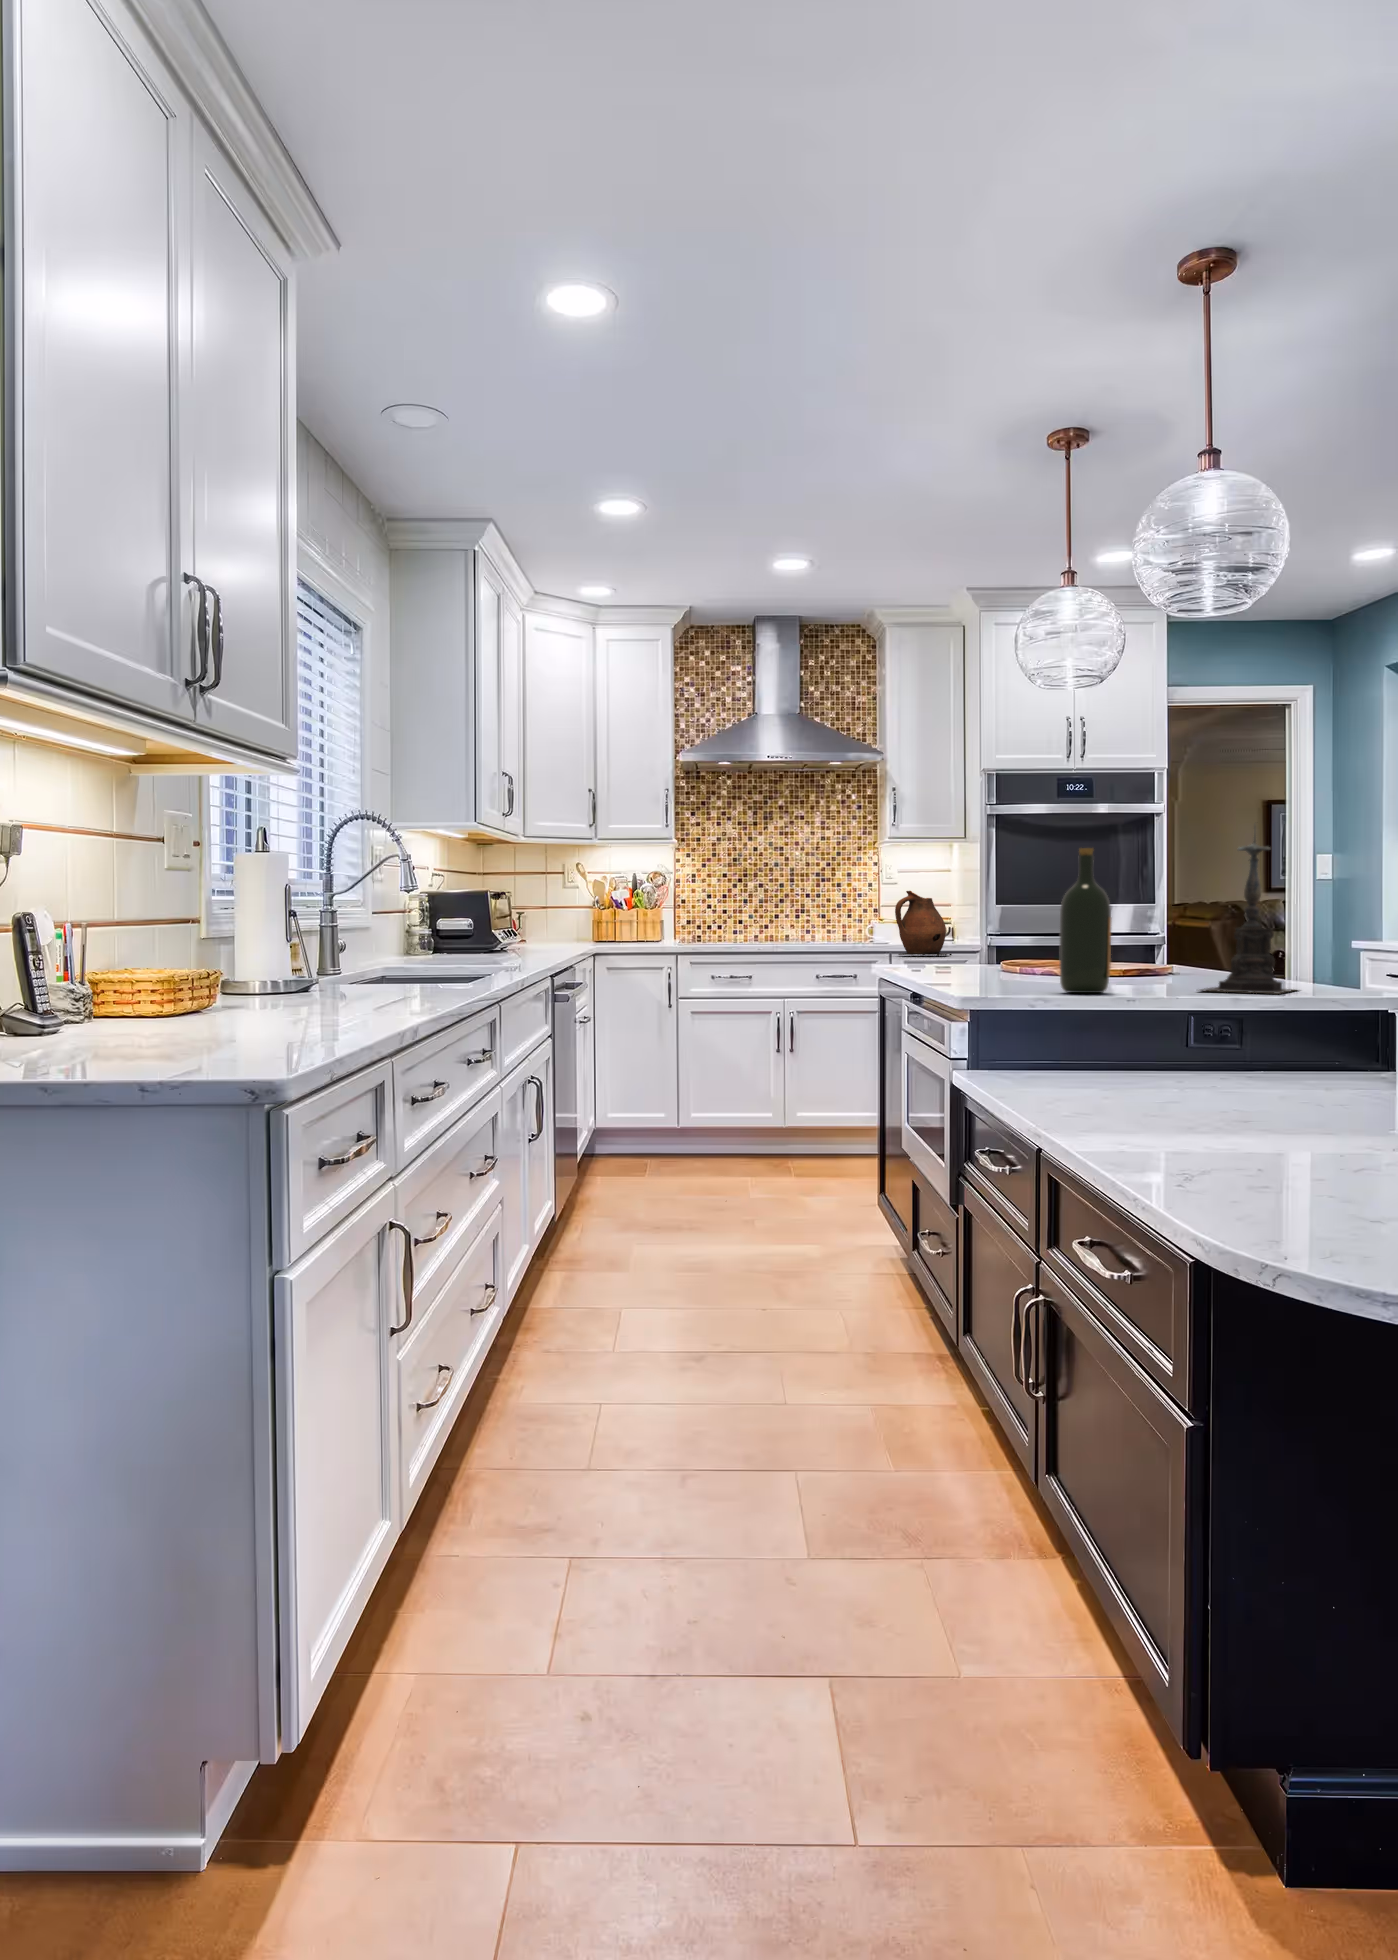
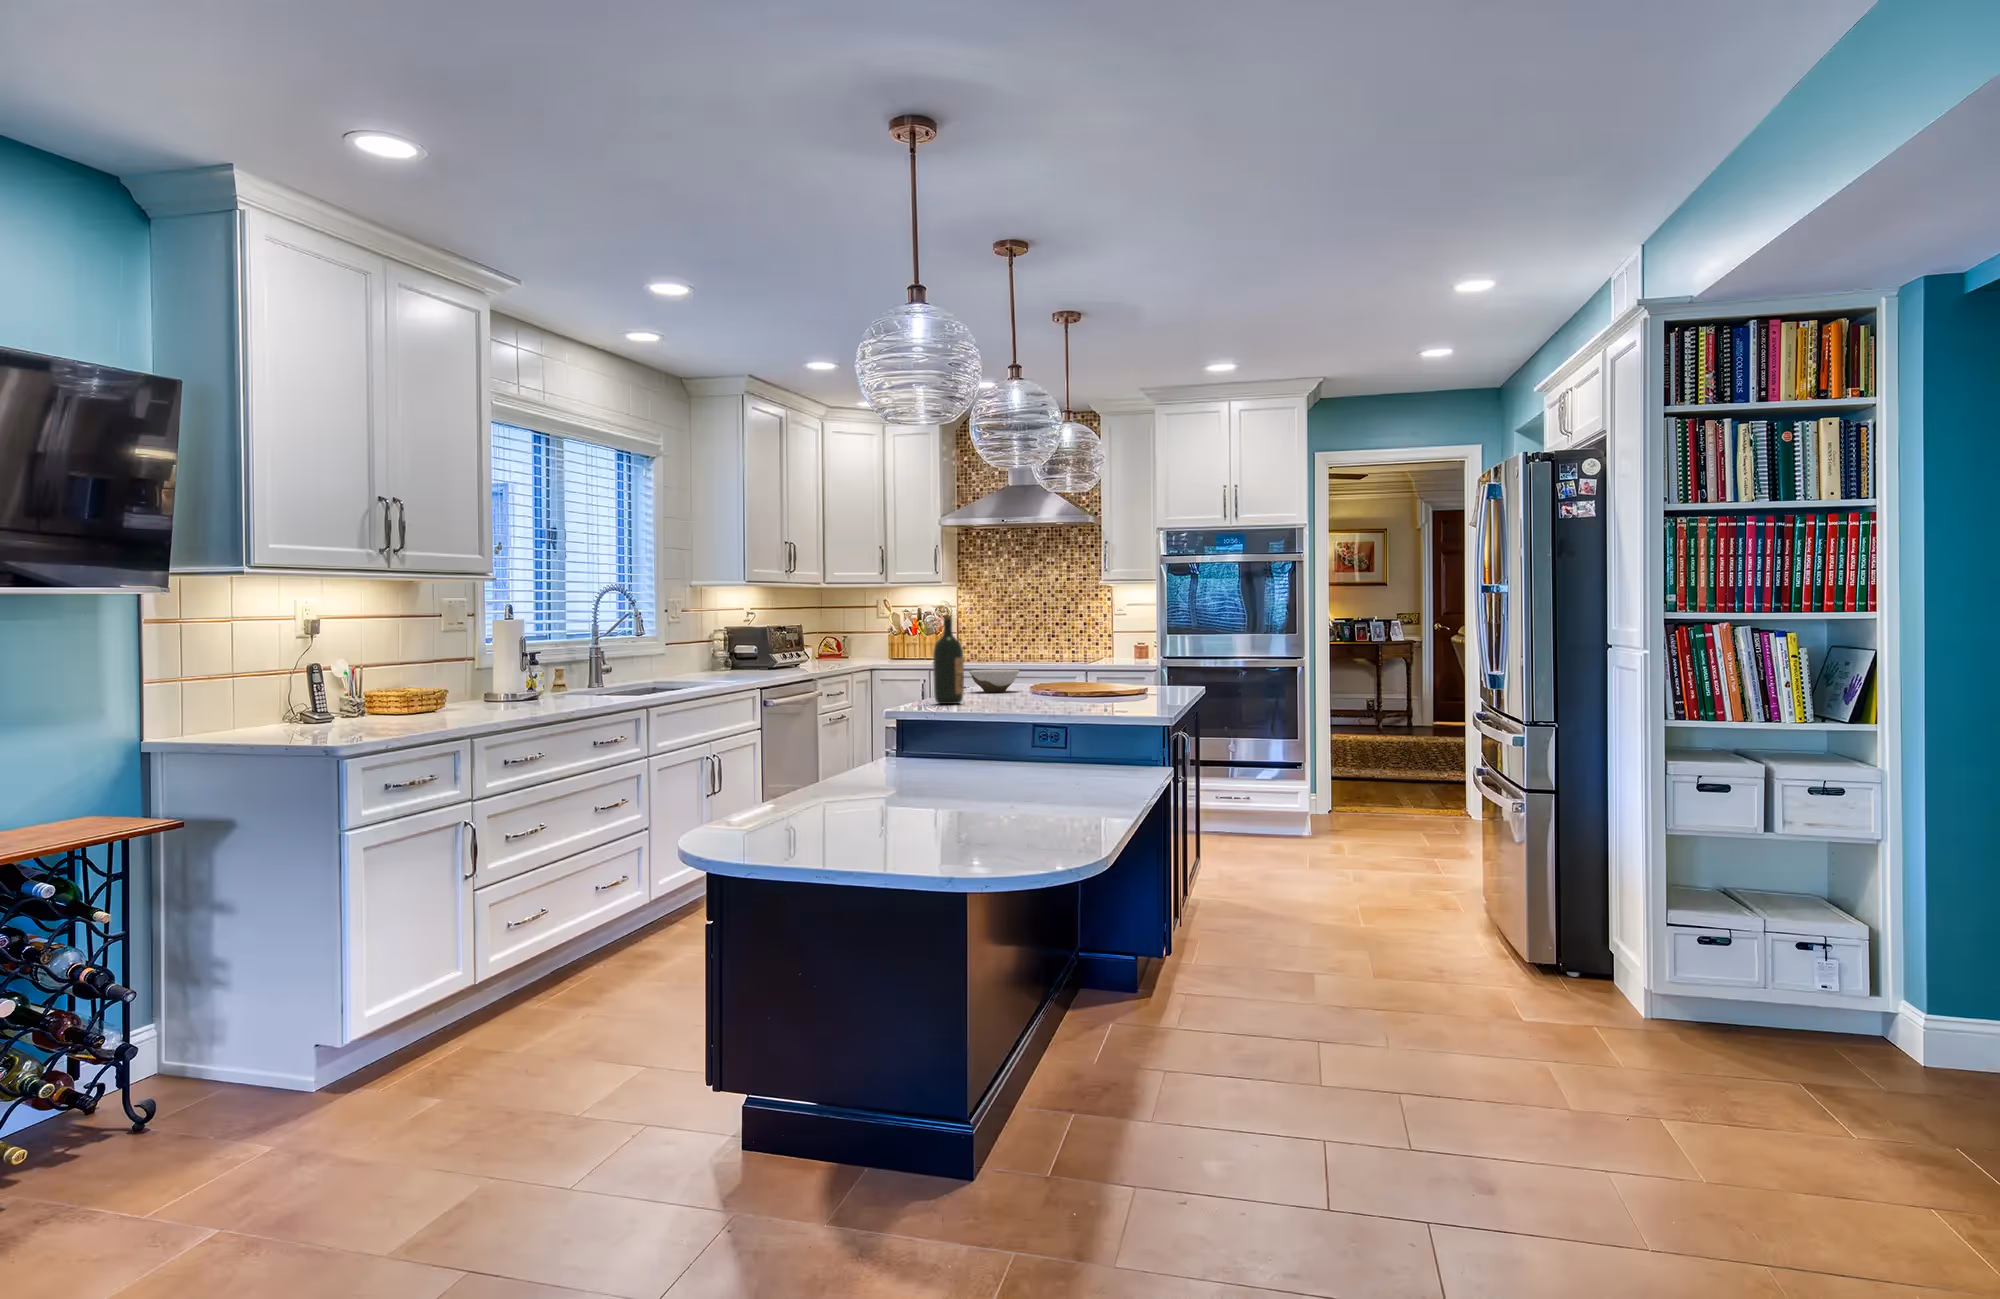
candle holder: present [1200,835,1297,994] -> none [1015,598,1087,706]
ceramic pitcher: present [895,891,952,956] -> none [1091,622,1139,671]
bowl: none [957,945,1034,978] -> present [969,669,1019,692]

